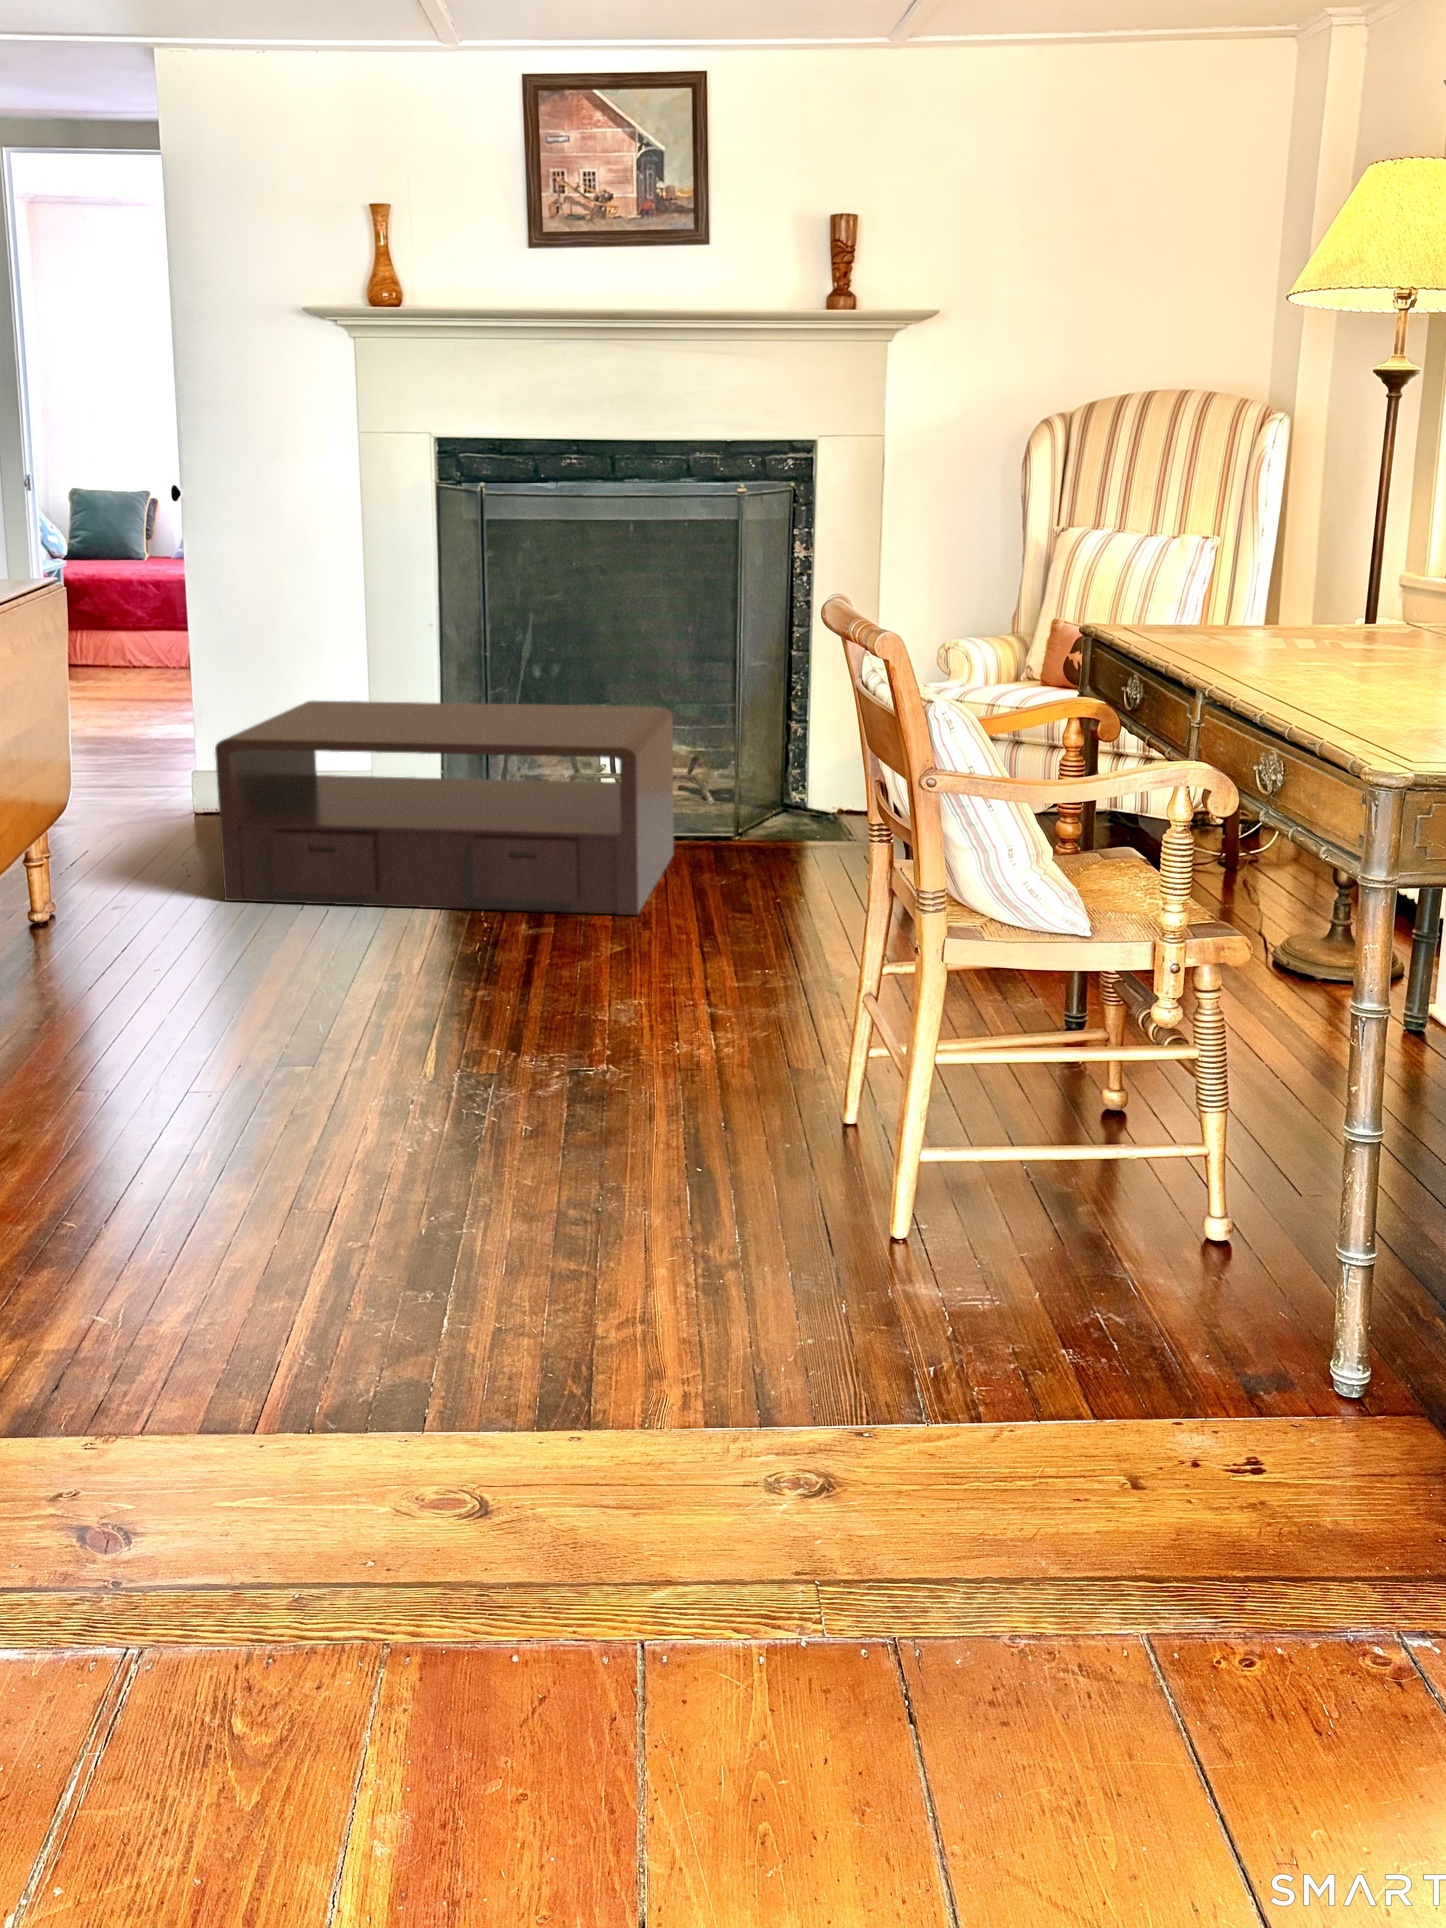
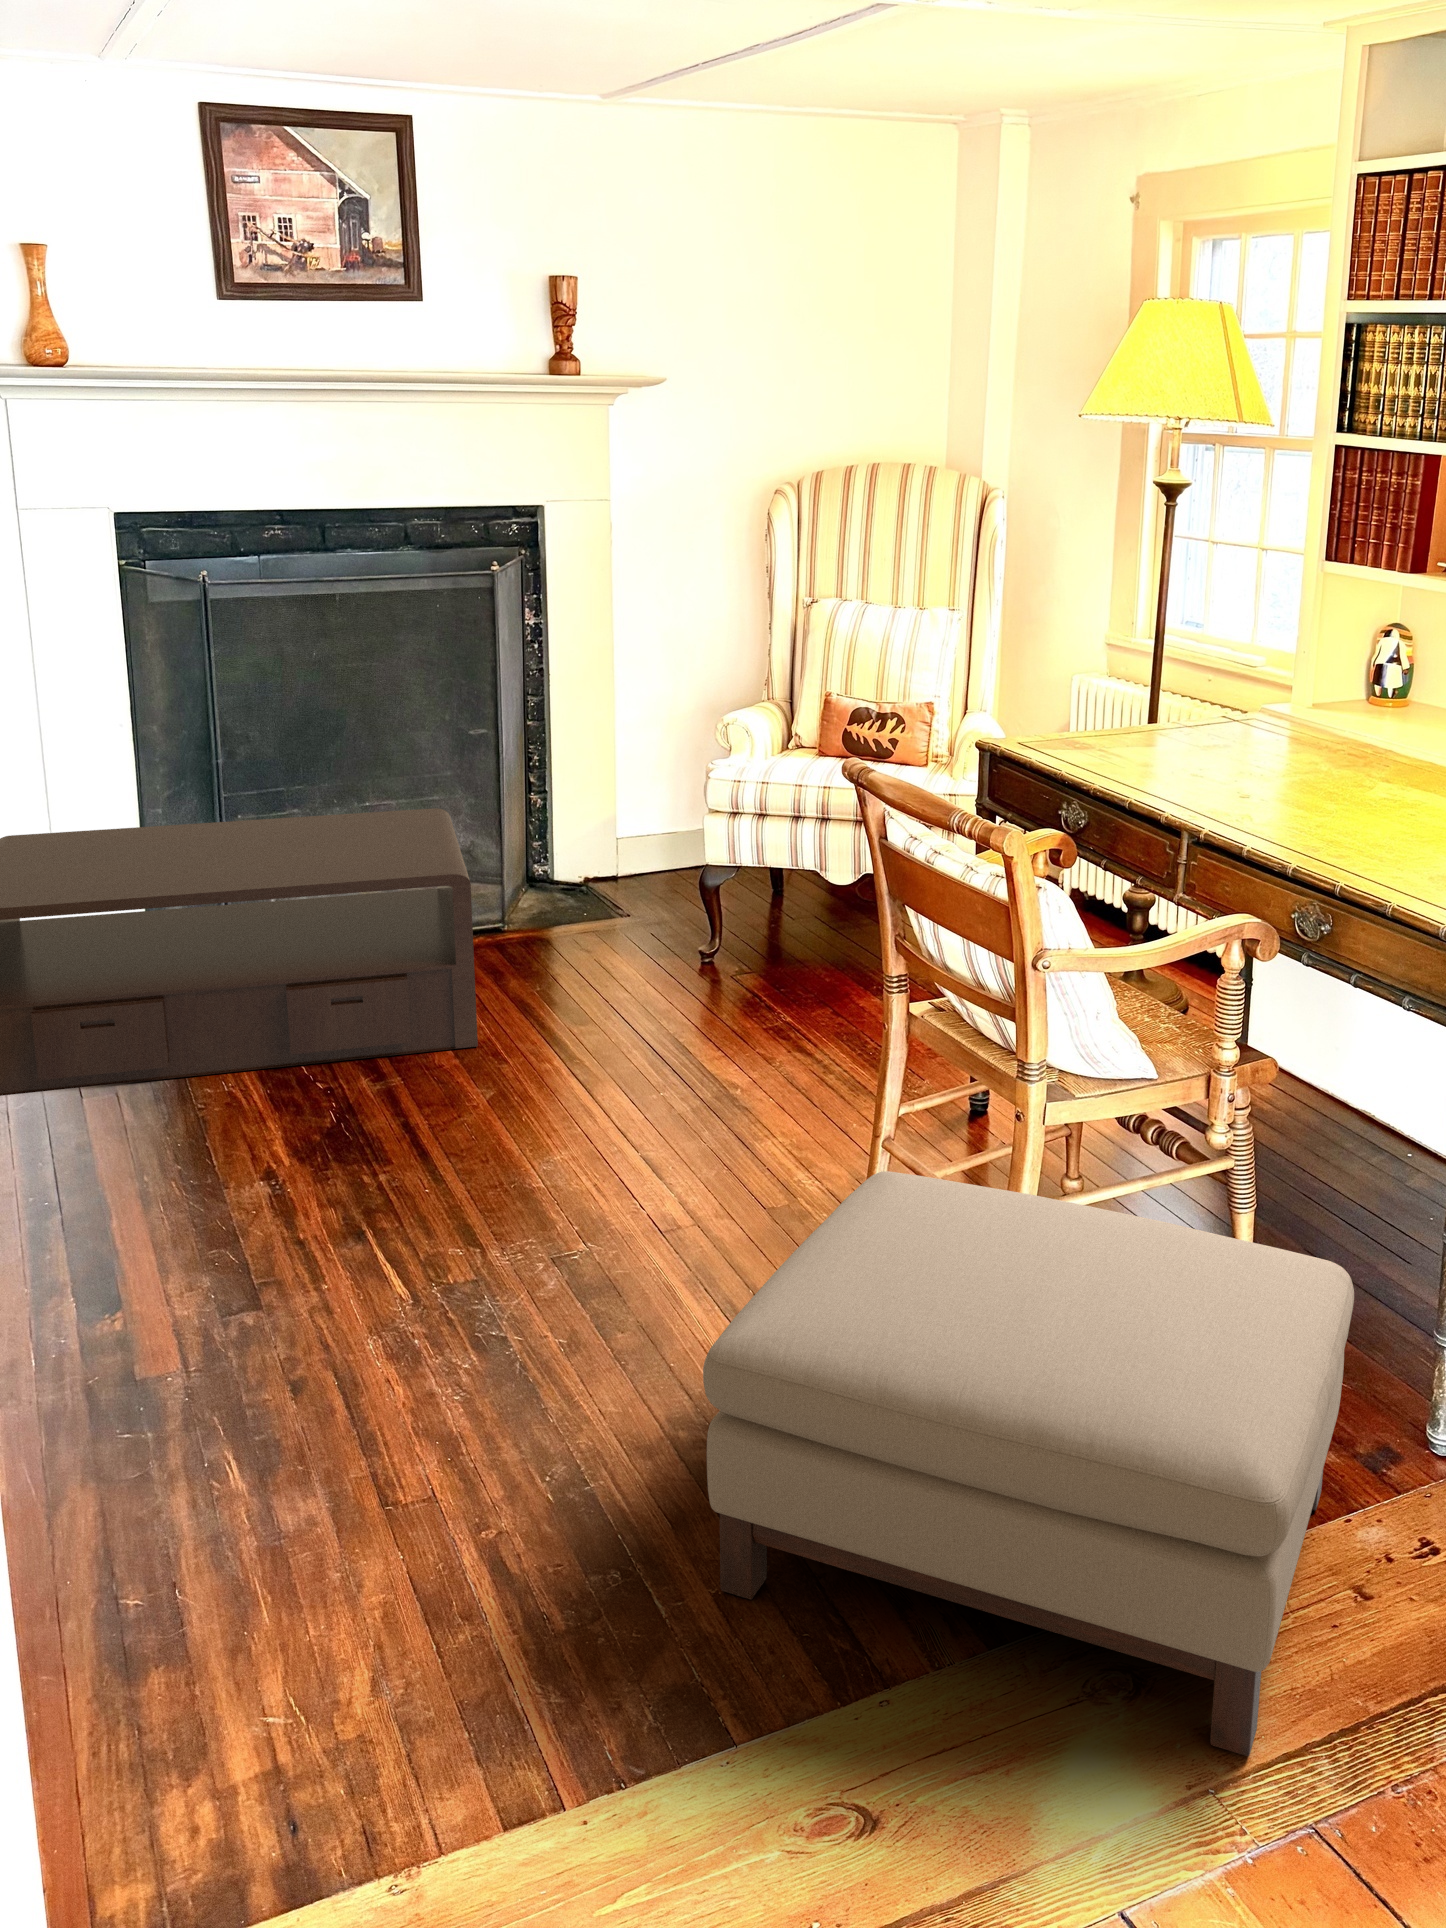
ottoman: none [482,986,1195,1571] -> present [703,1171,1354,1756]

